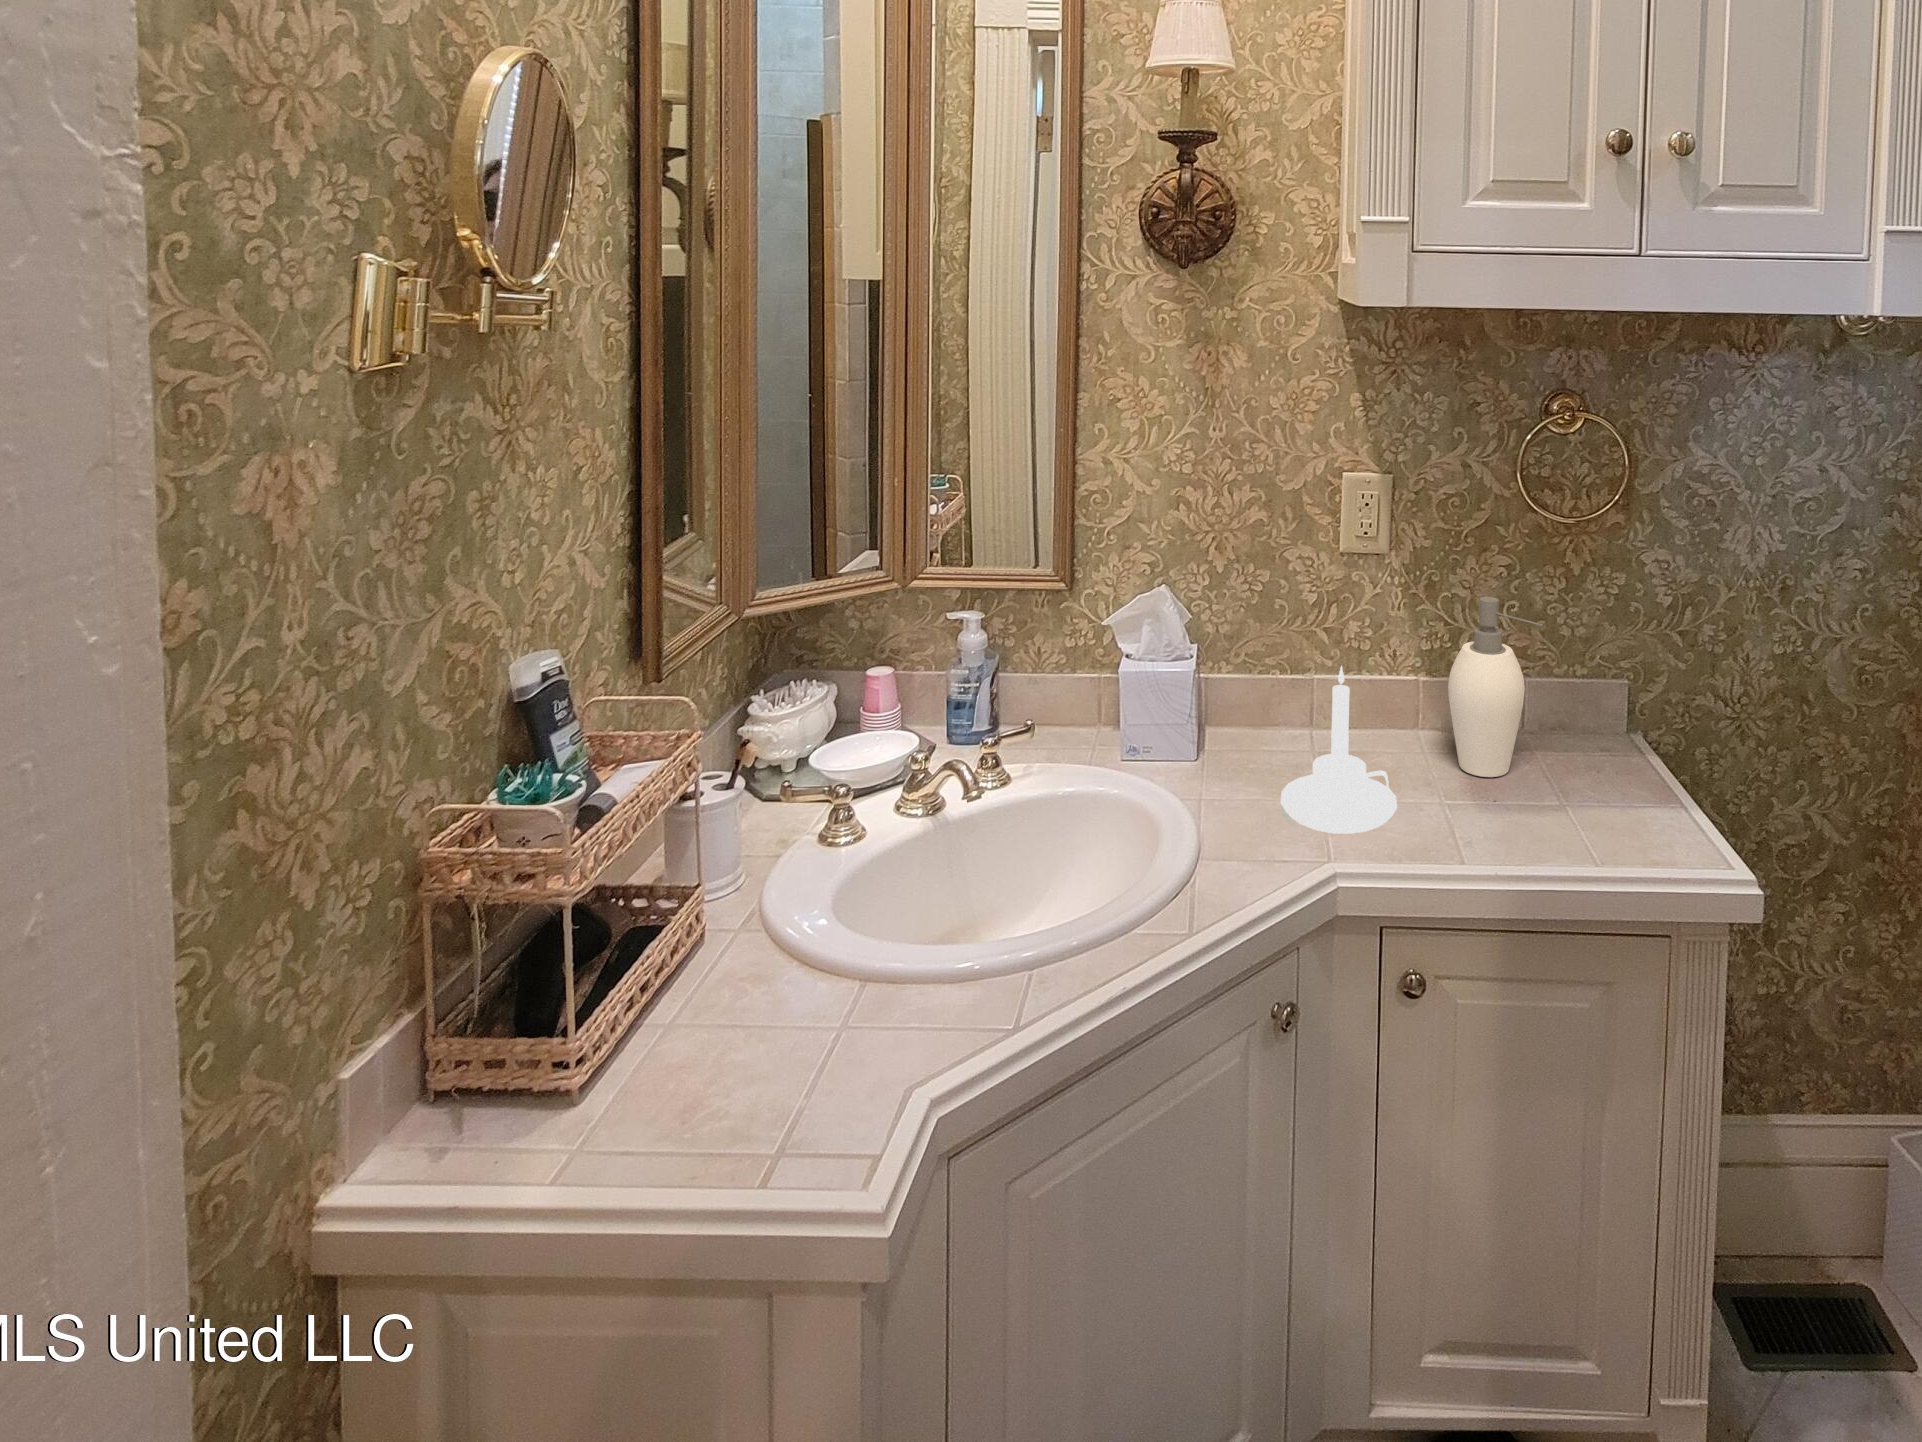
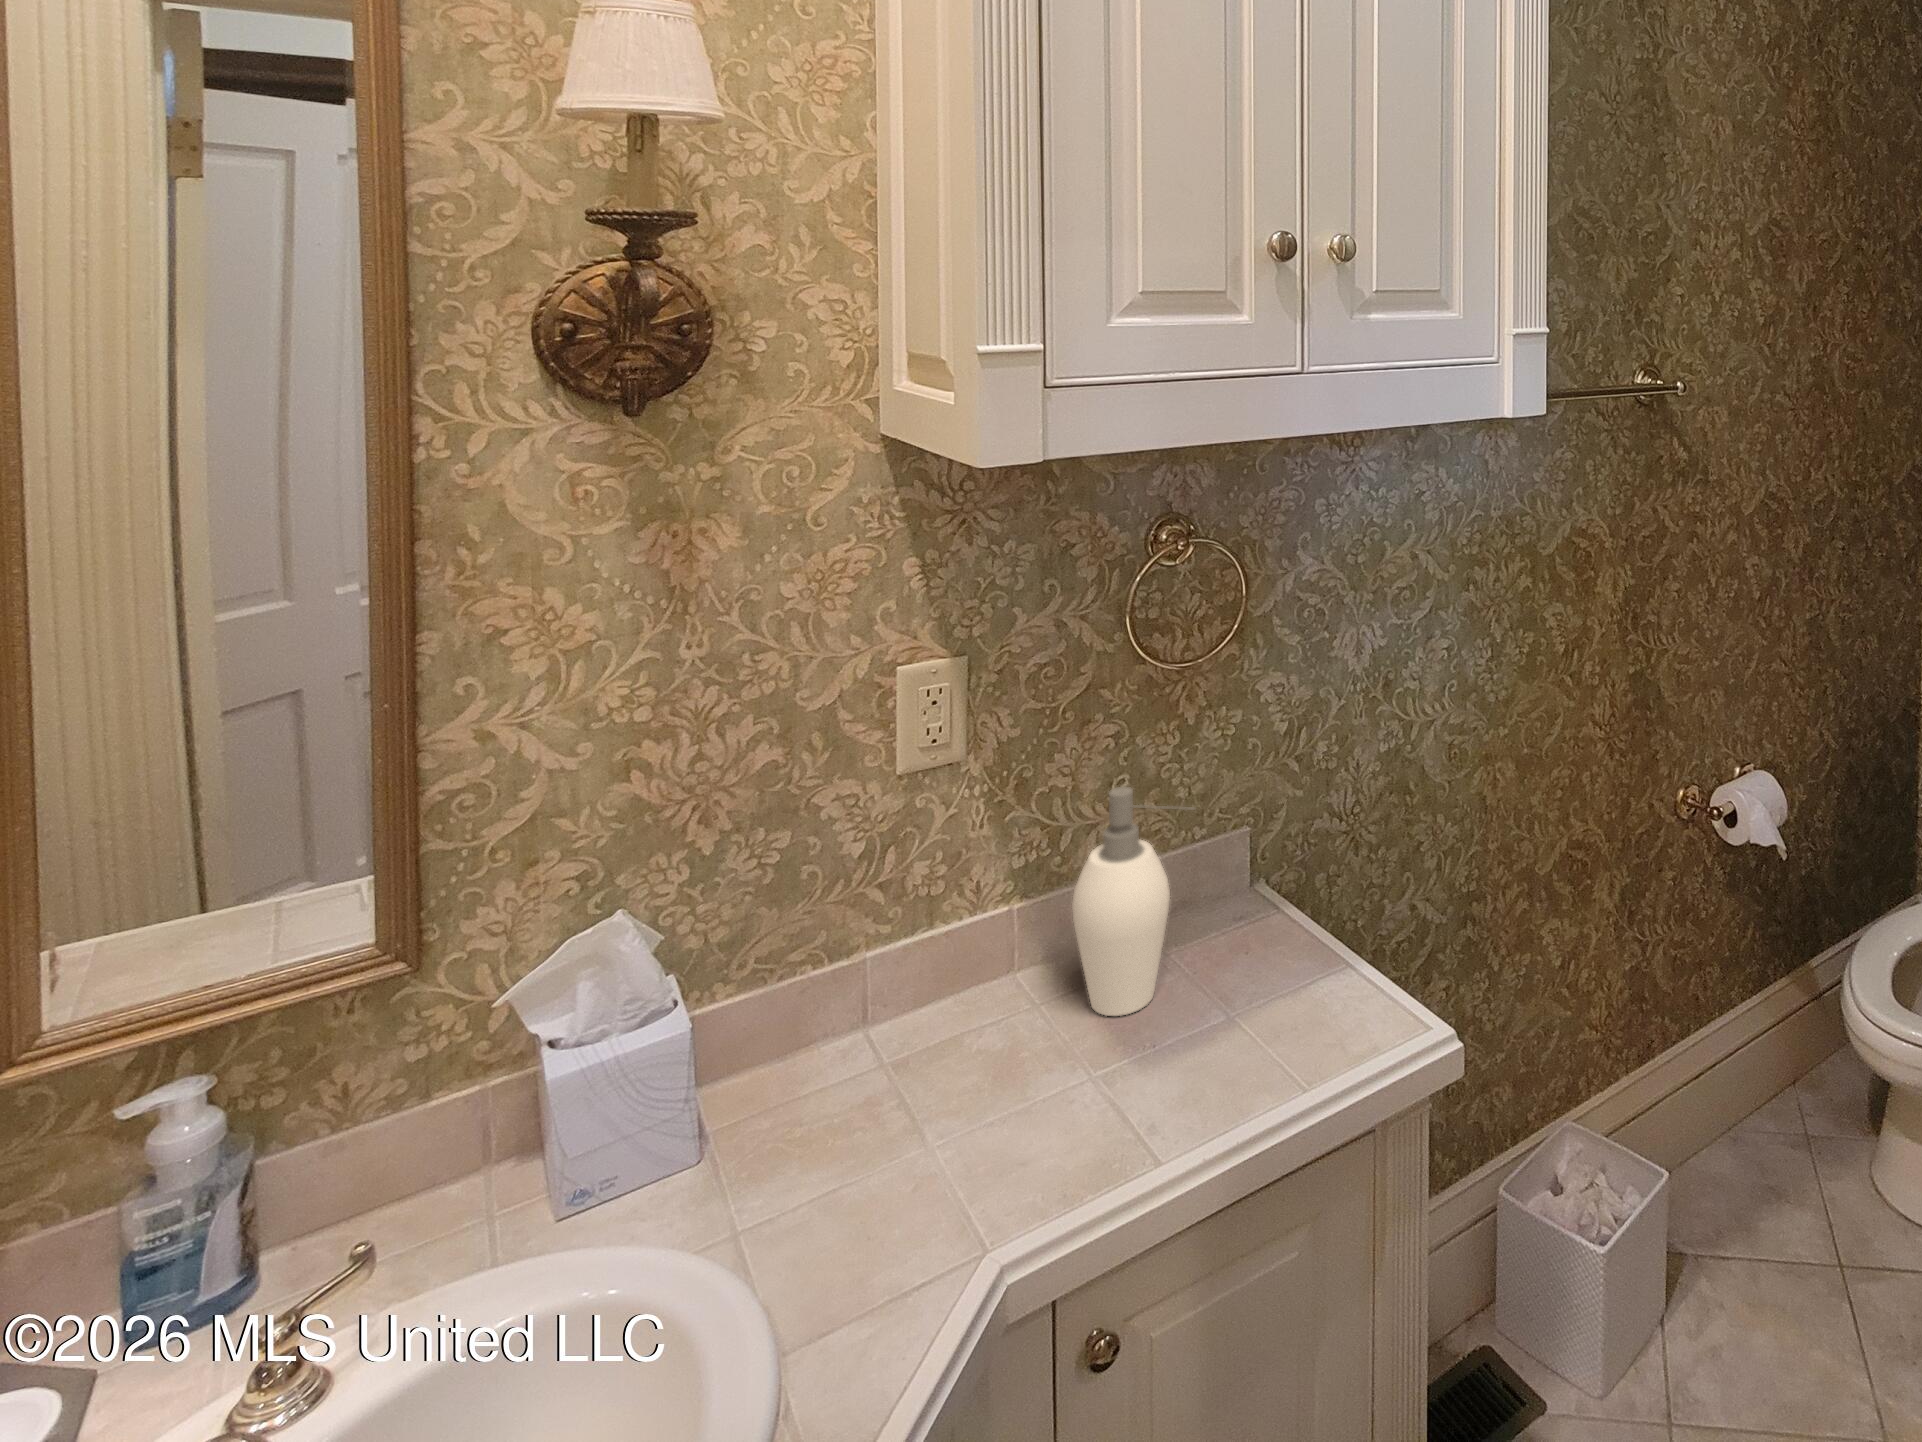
candle holder: present [1281,666,1397,834] -> none [879,953,1052,1204]

